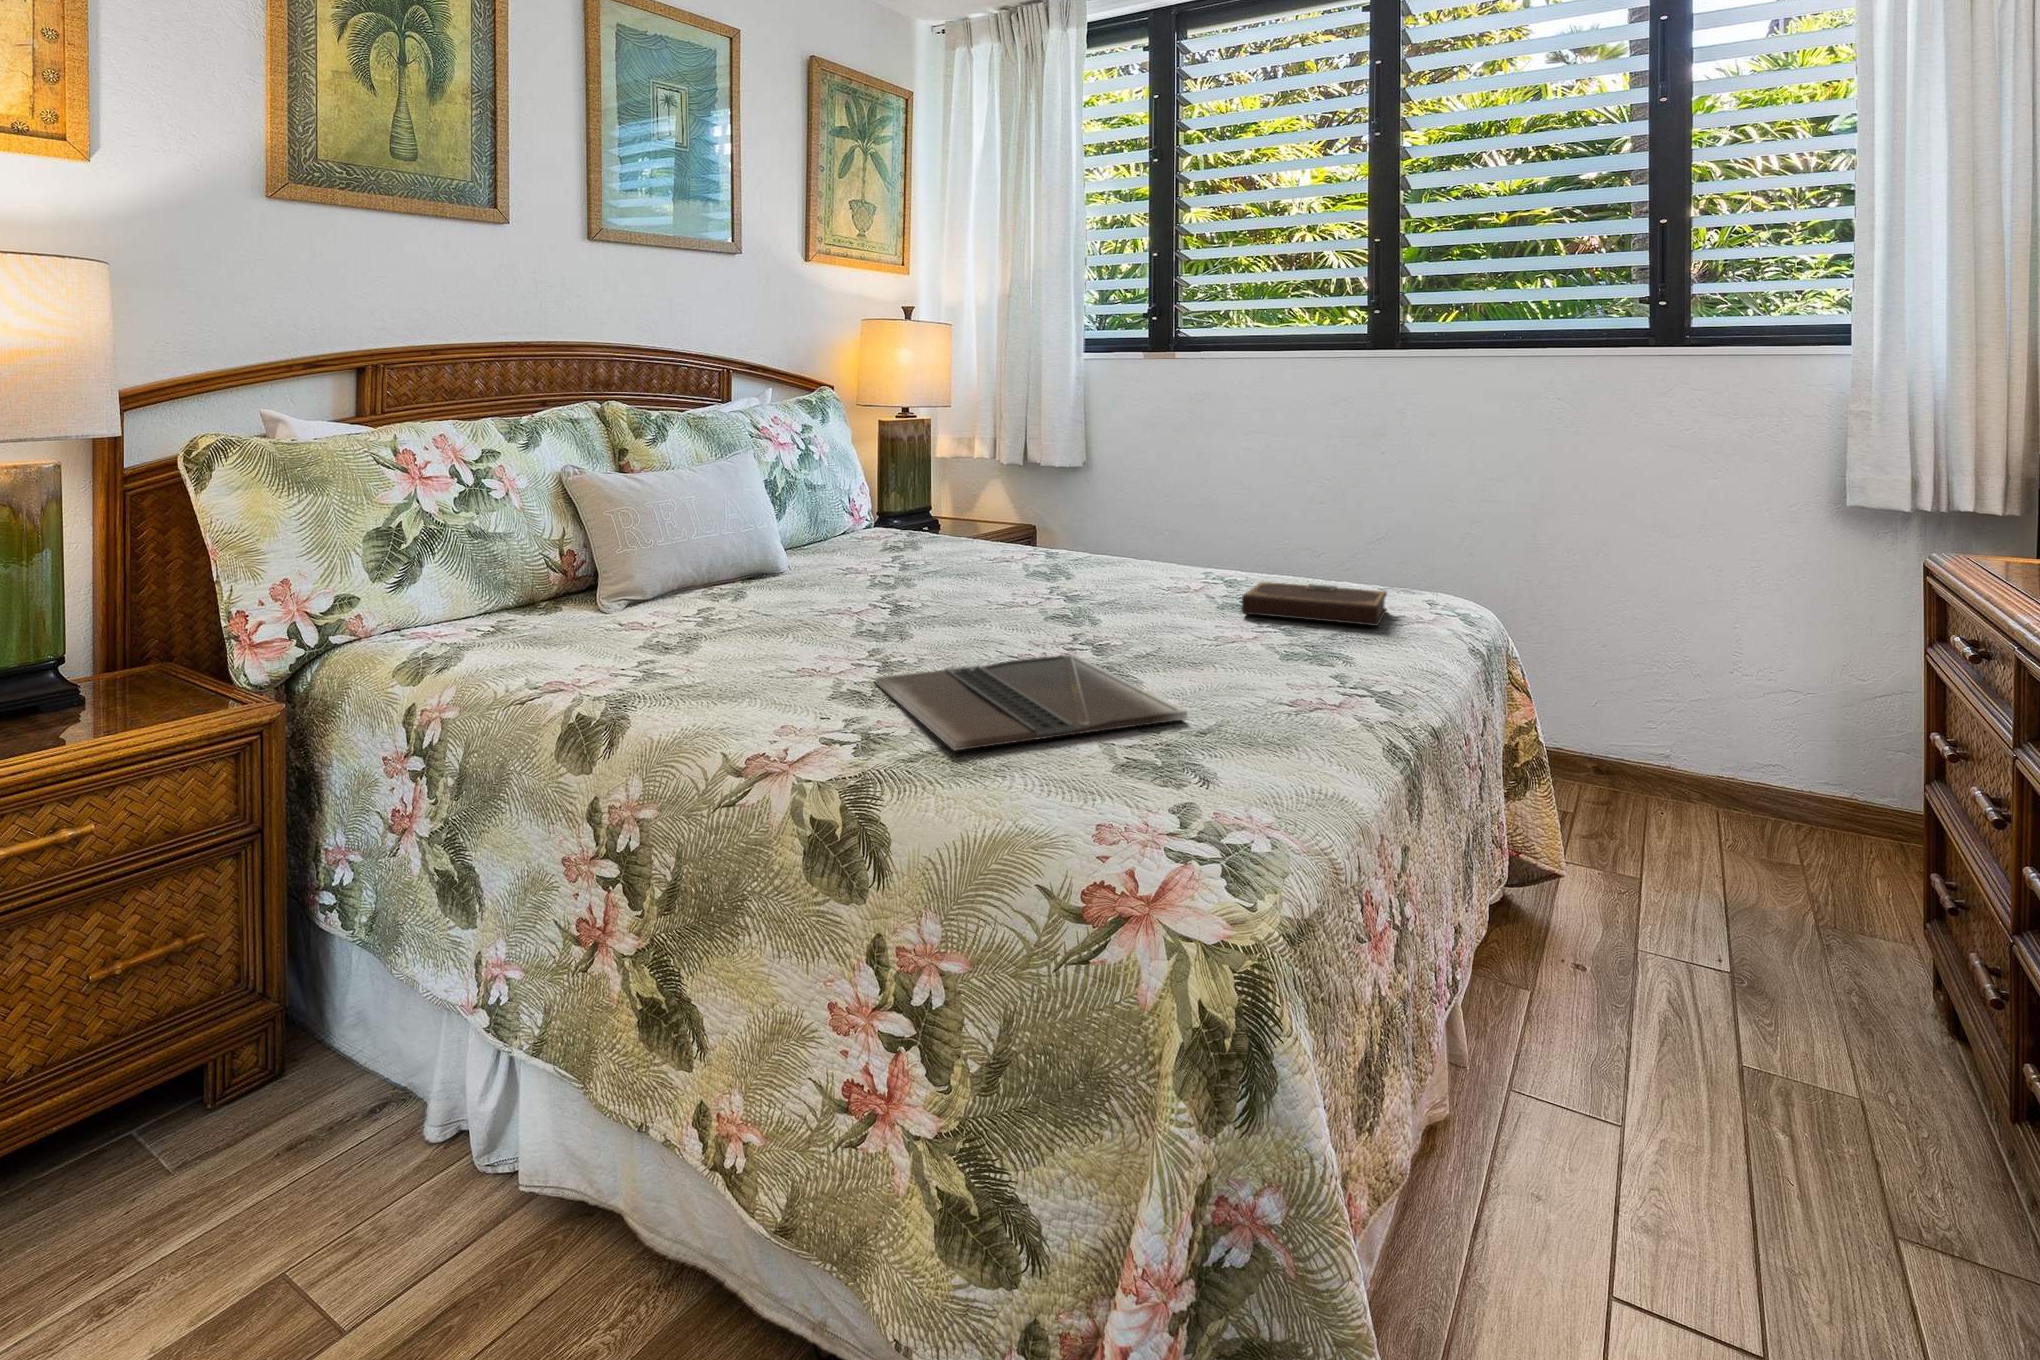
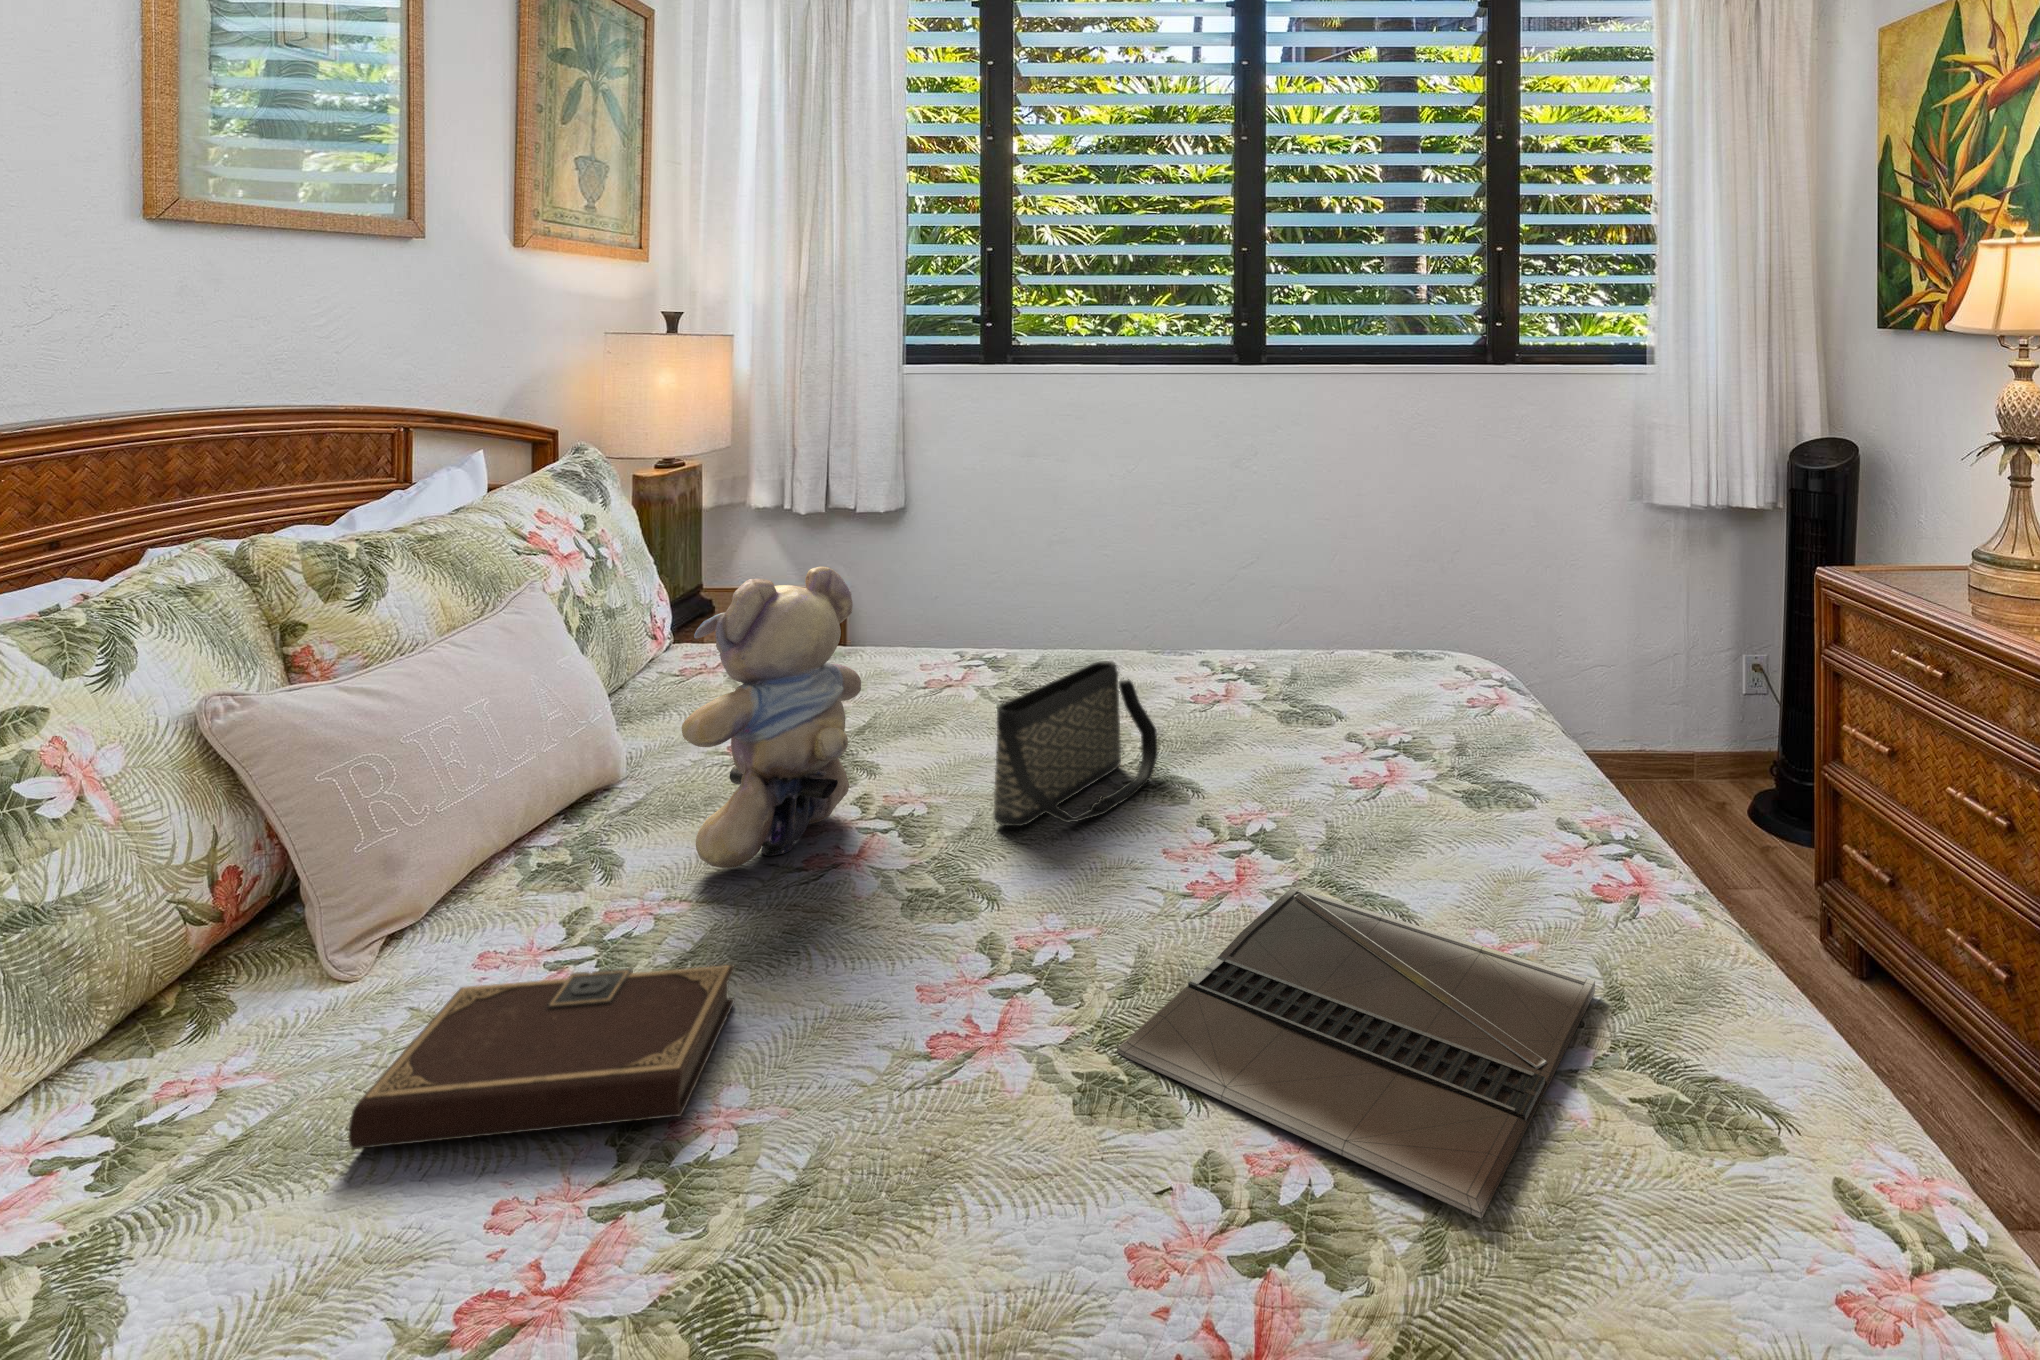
teddy bear: none [759,429,881,601] -> present [681,566,861,868]
handbag: none [937,523,1080,614] -> present [994,661,1158,826]
notebook: present [1242,582,1387,626] -> present [349,965,734,1149]

